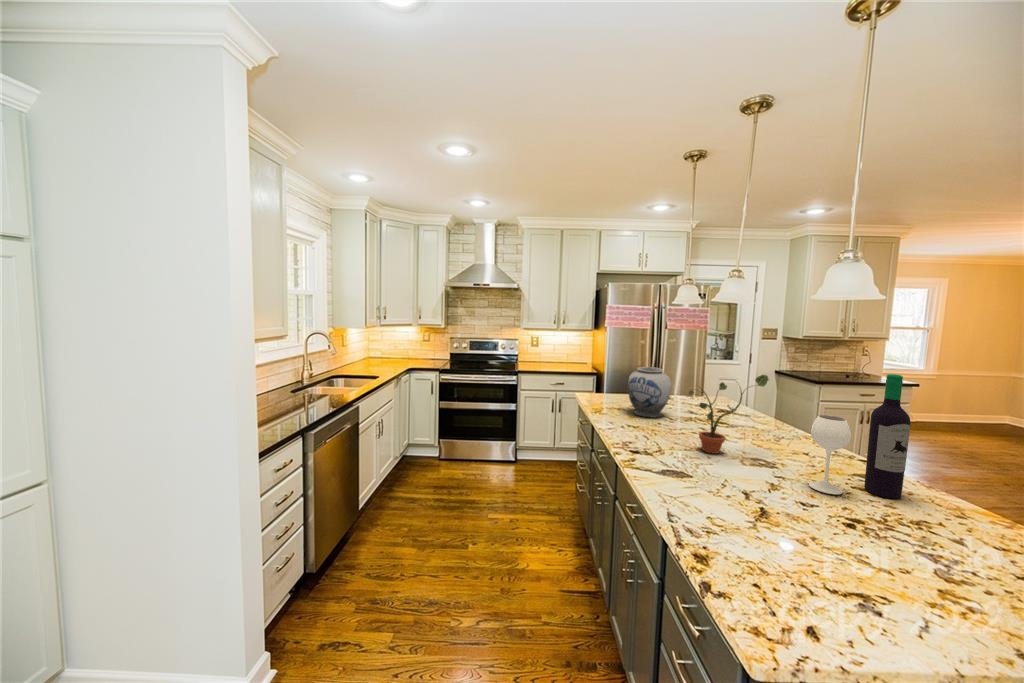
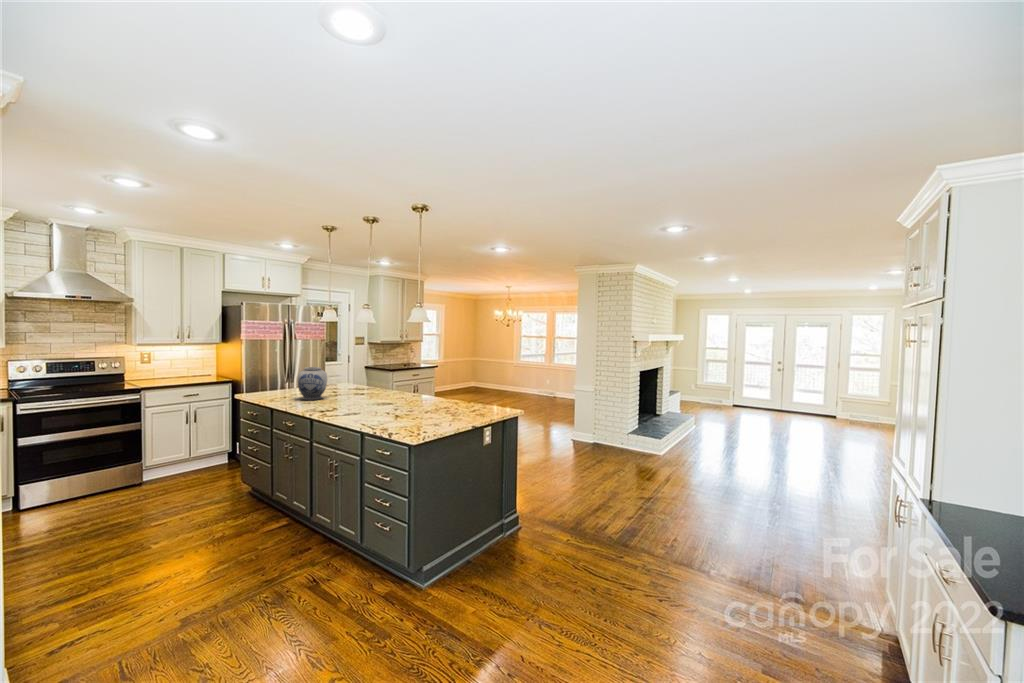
wine bottle: present [809,374,910,498] -> none [408,356,438,408]
potted plant: present [689,375,769,454] -> none [350,363,386,407]

